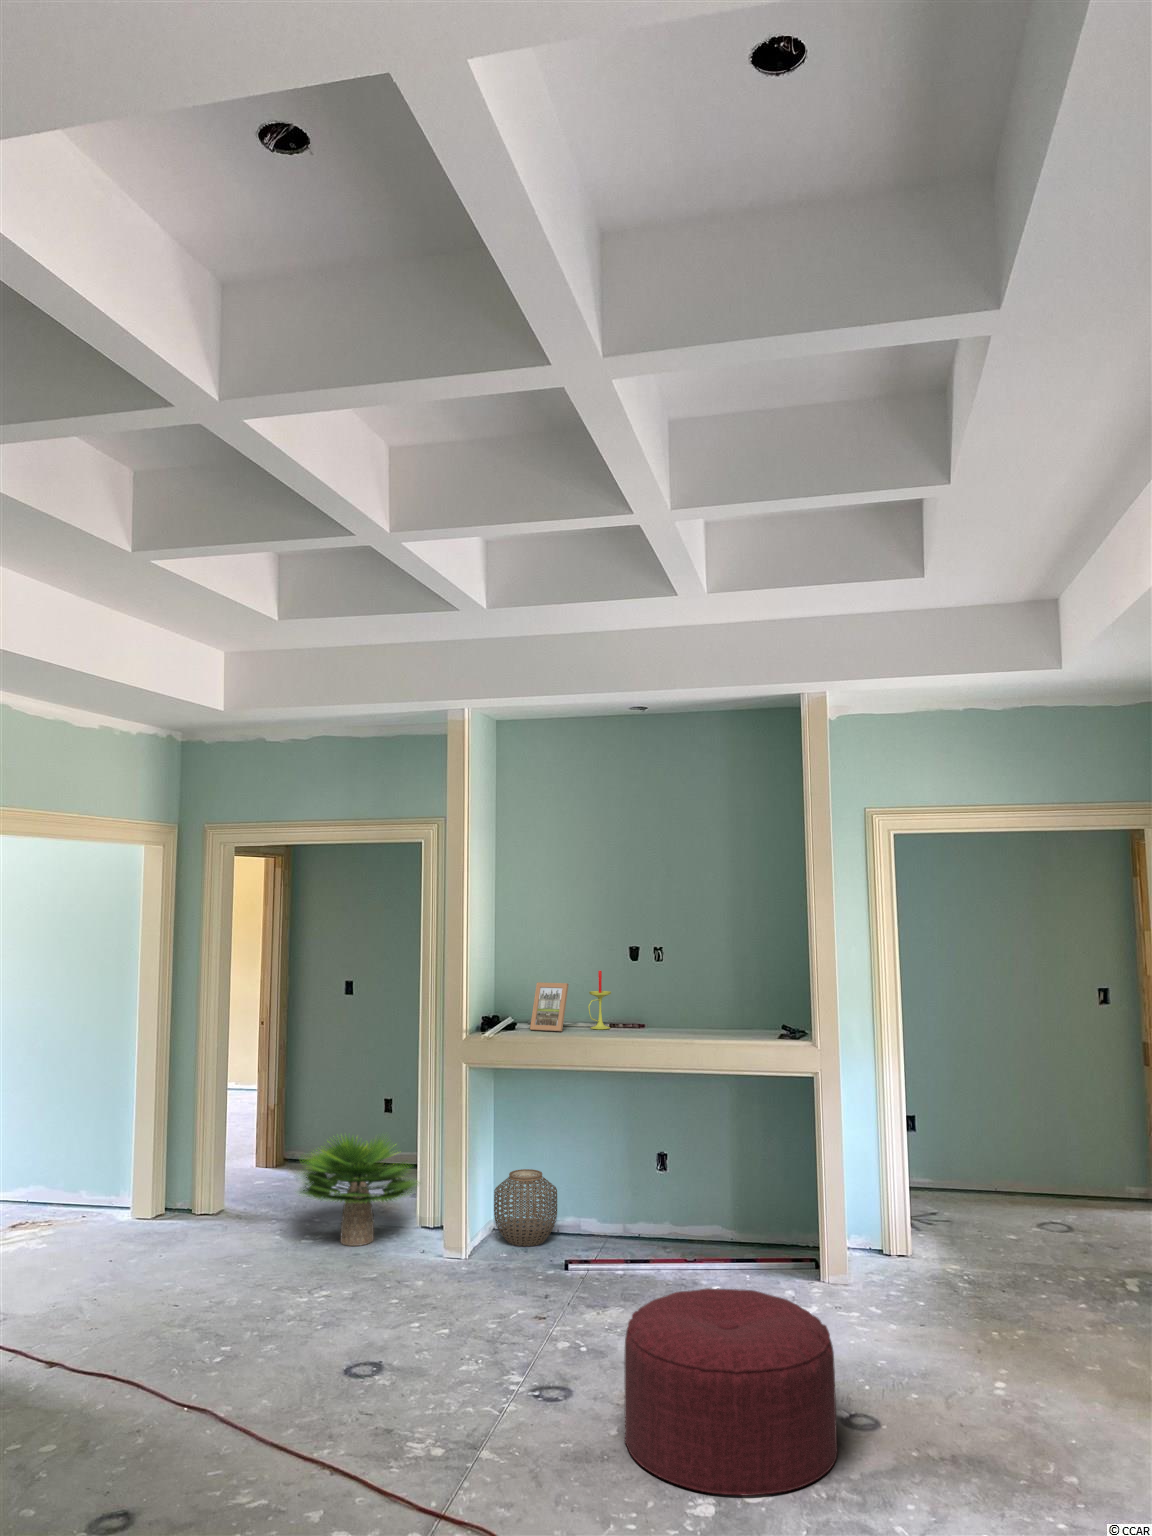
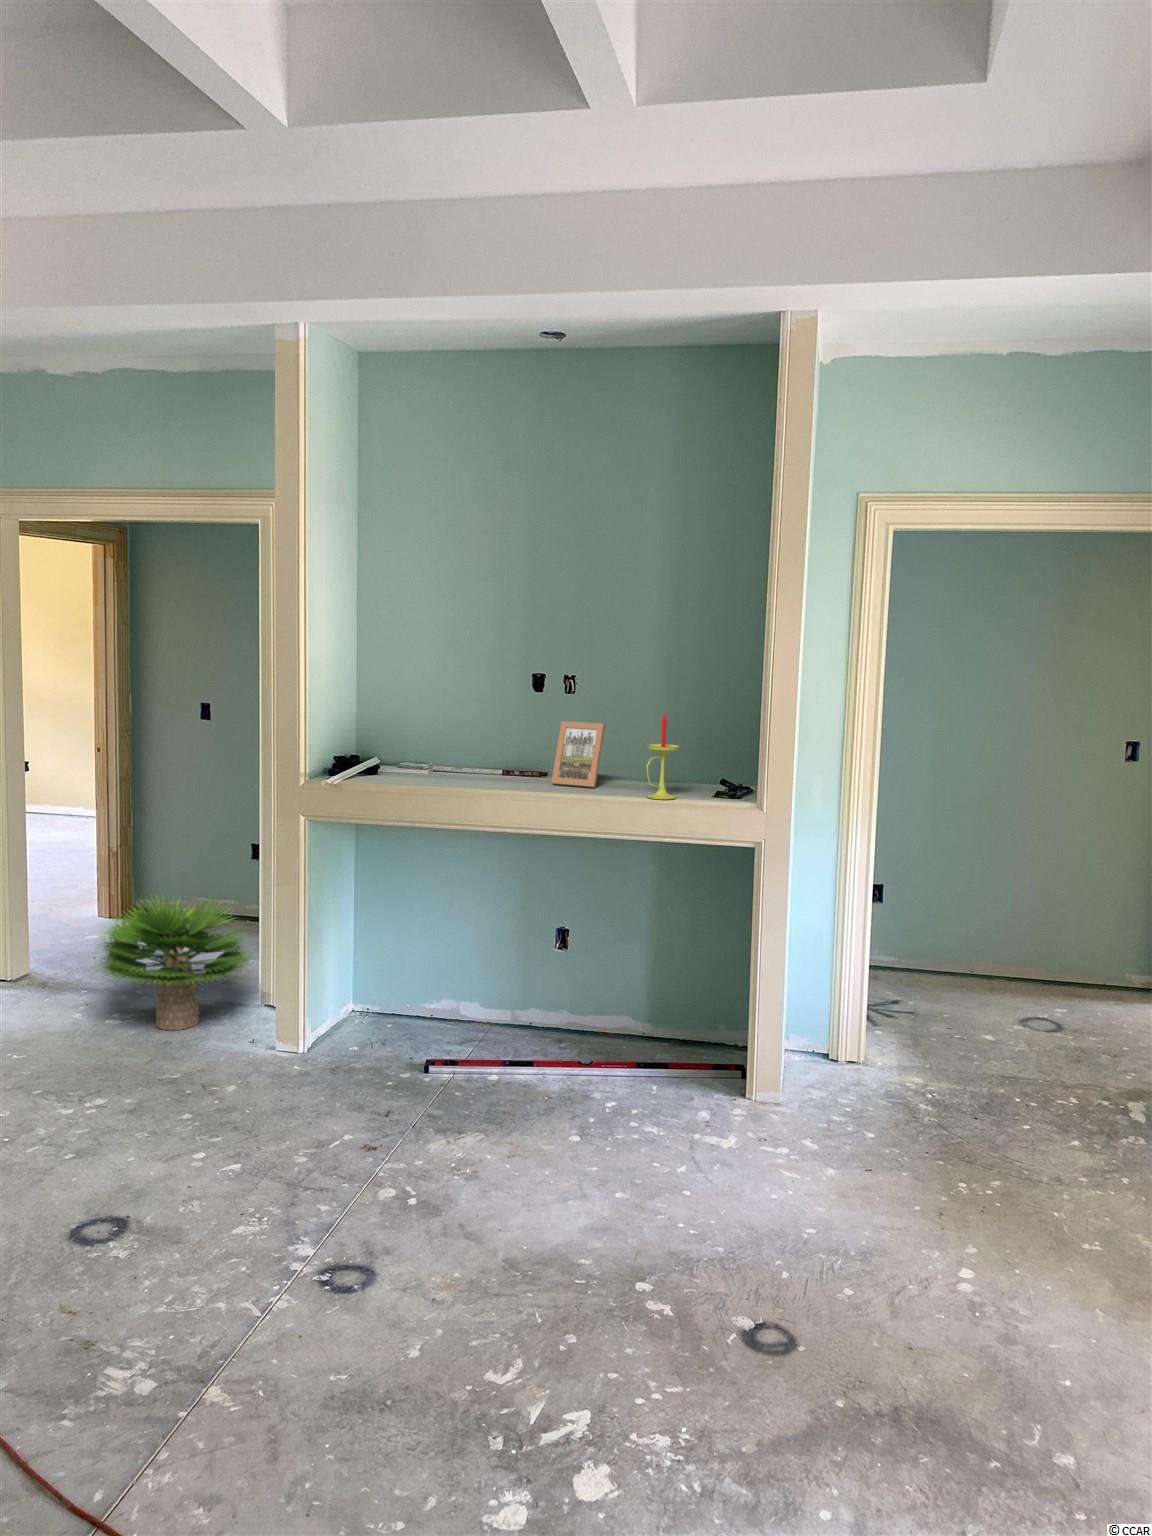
candle: present [588,971,611,1029] -> present [646,715,680,799]
picture frame: present [530,983,568,1031] -> present [551,721,605,788]
woven basket: present [494,1169,557,1246] -> none [347,944,428,1037]
ottoman: present [624,1288,838,1496] -> none [425,1157,733,1487]

